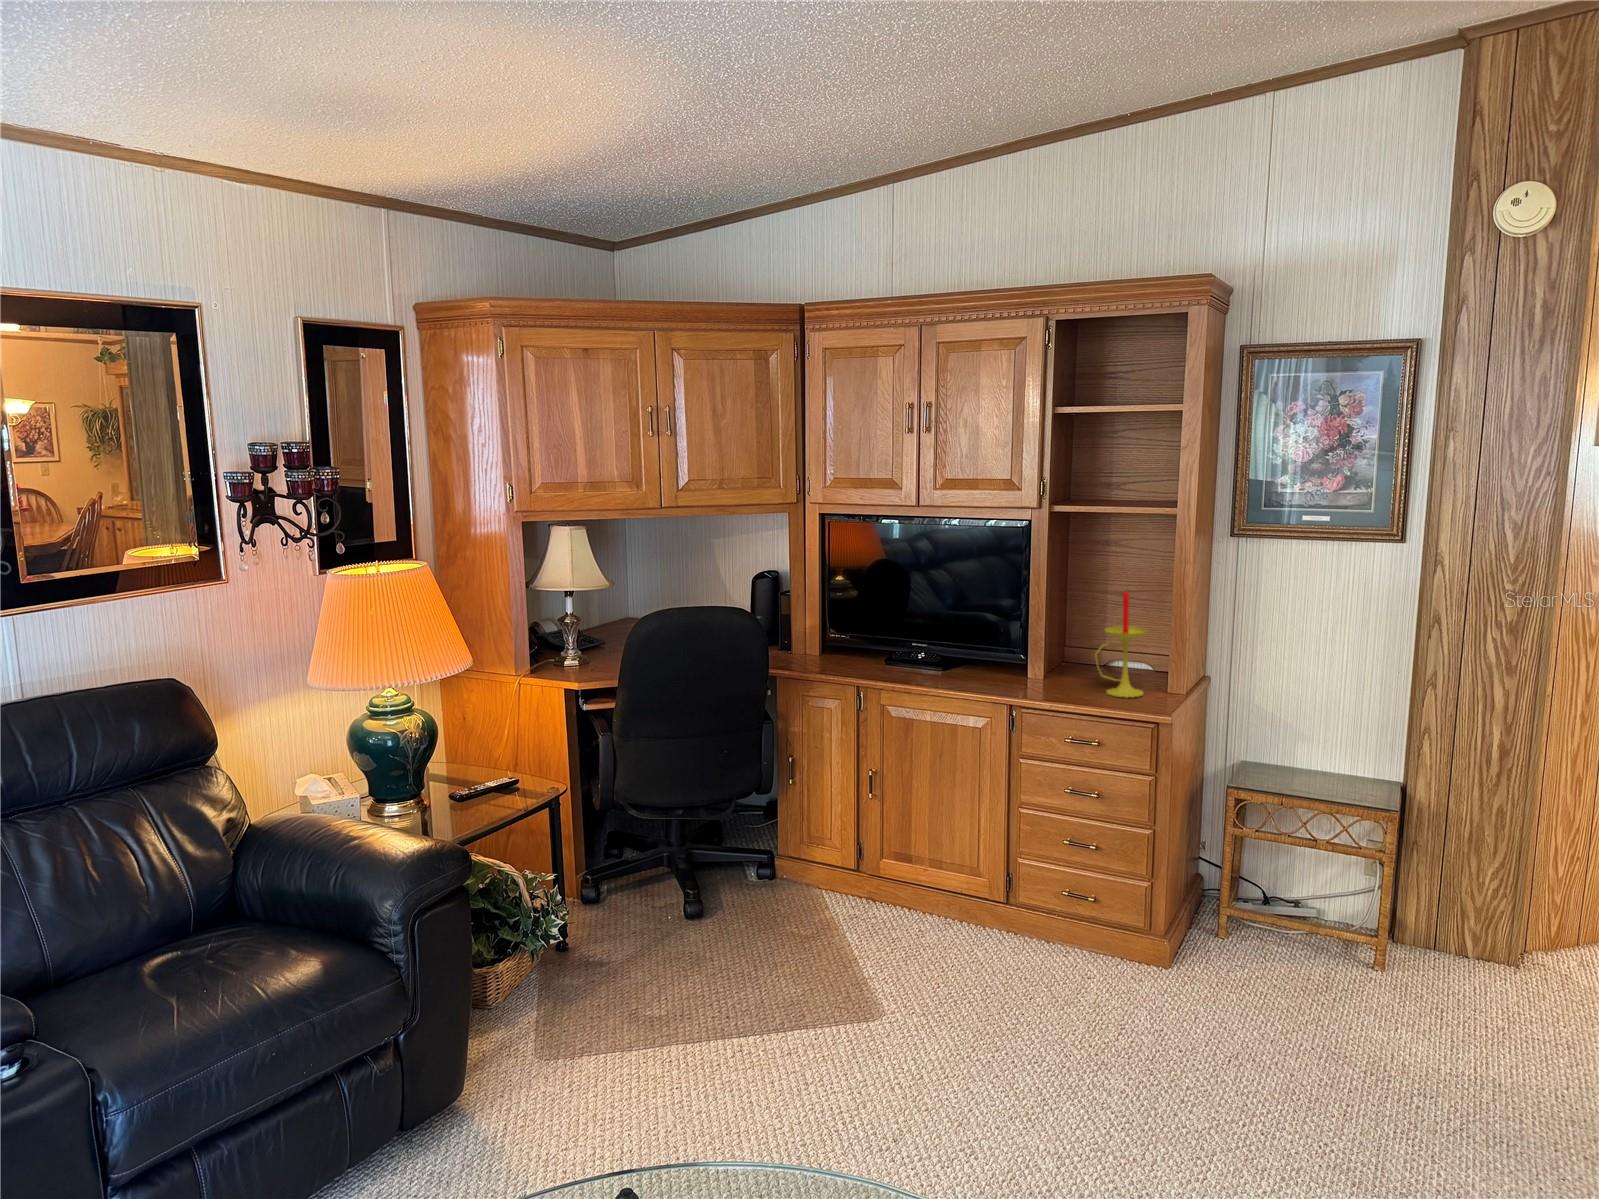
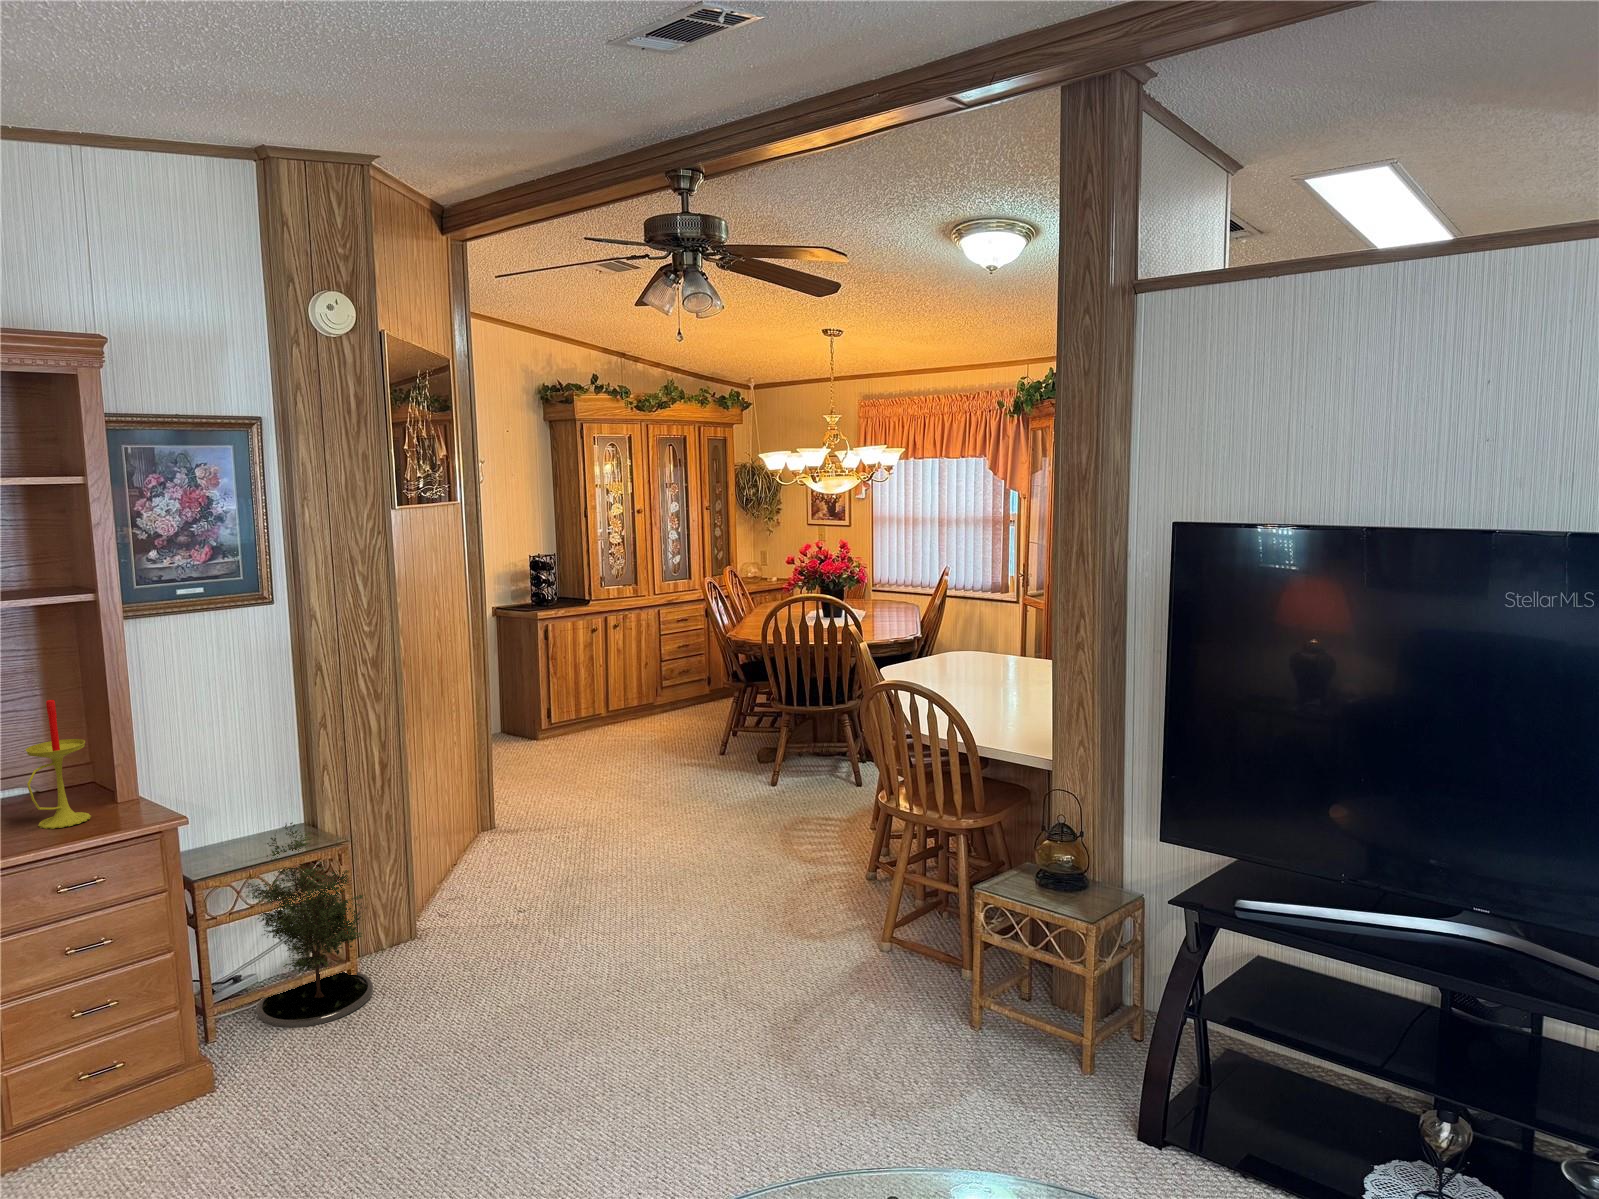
potted tree: none [1285,767,1426,990] -> present [246,823,373,1028]

